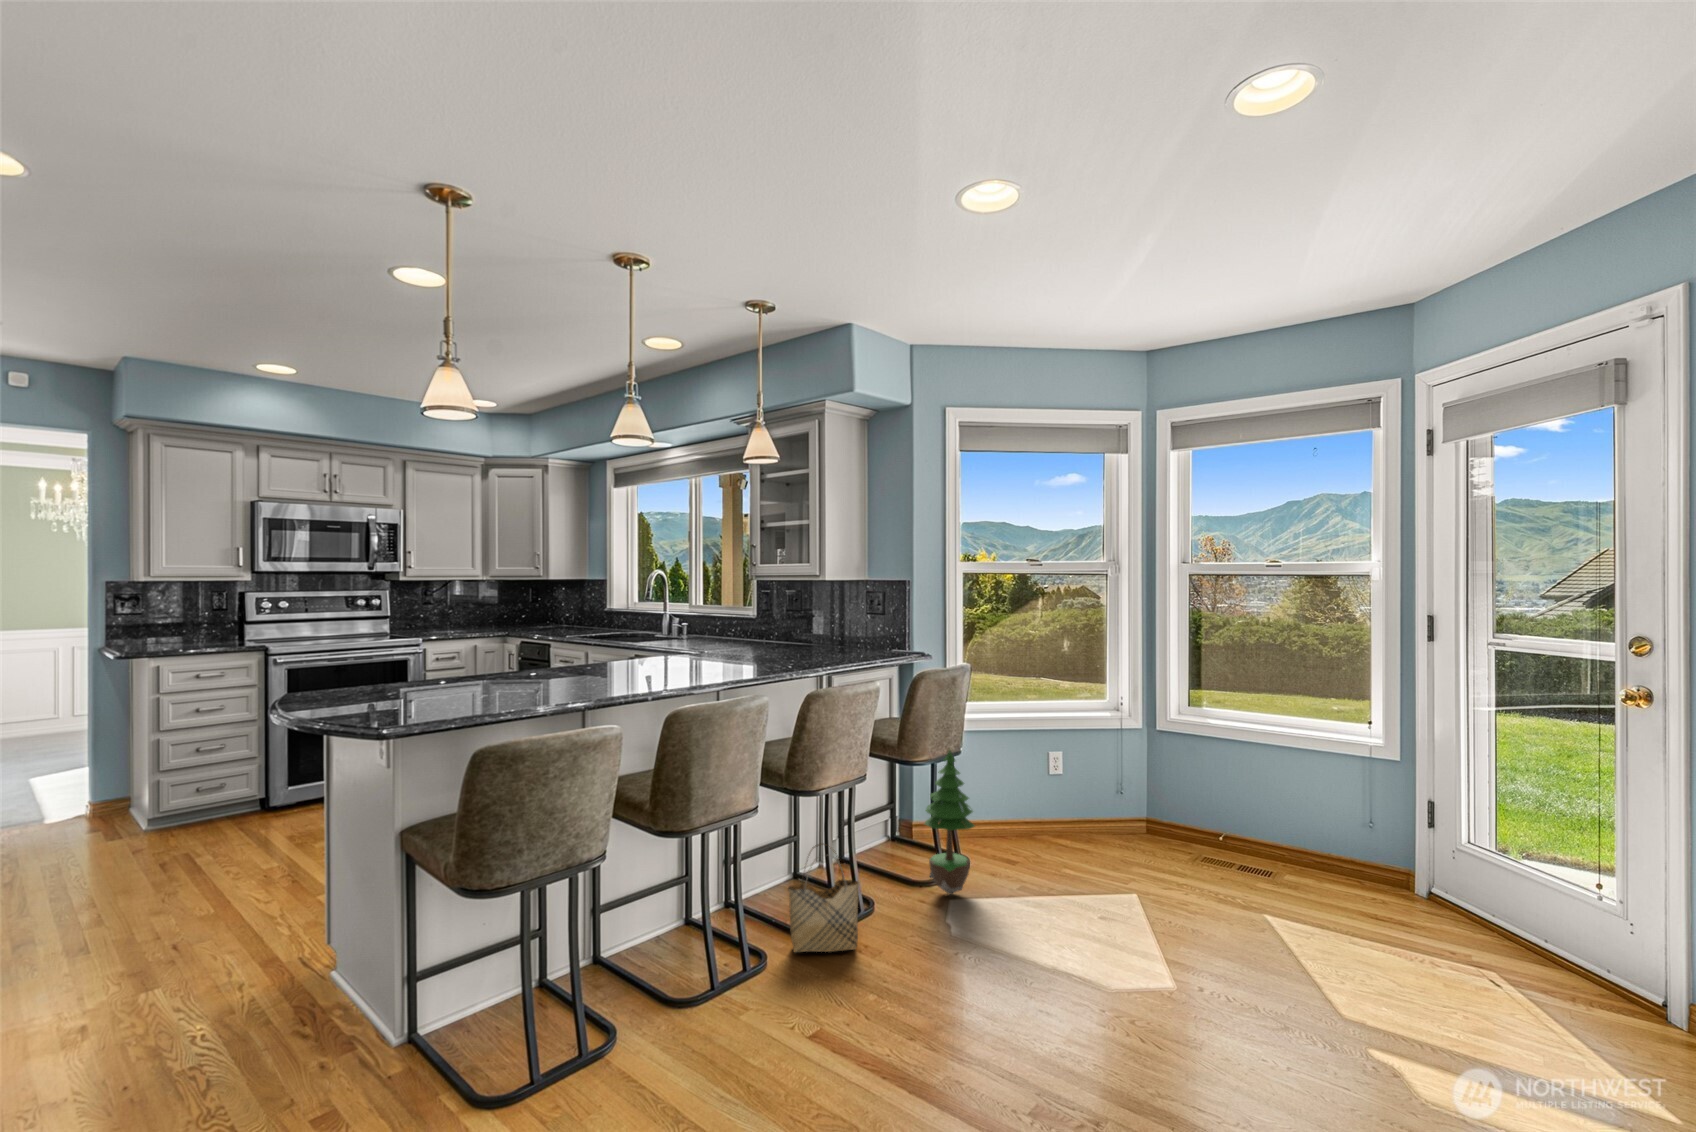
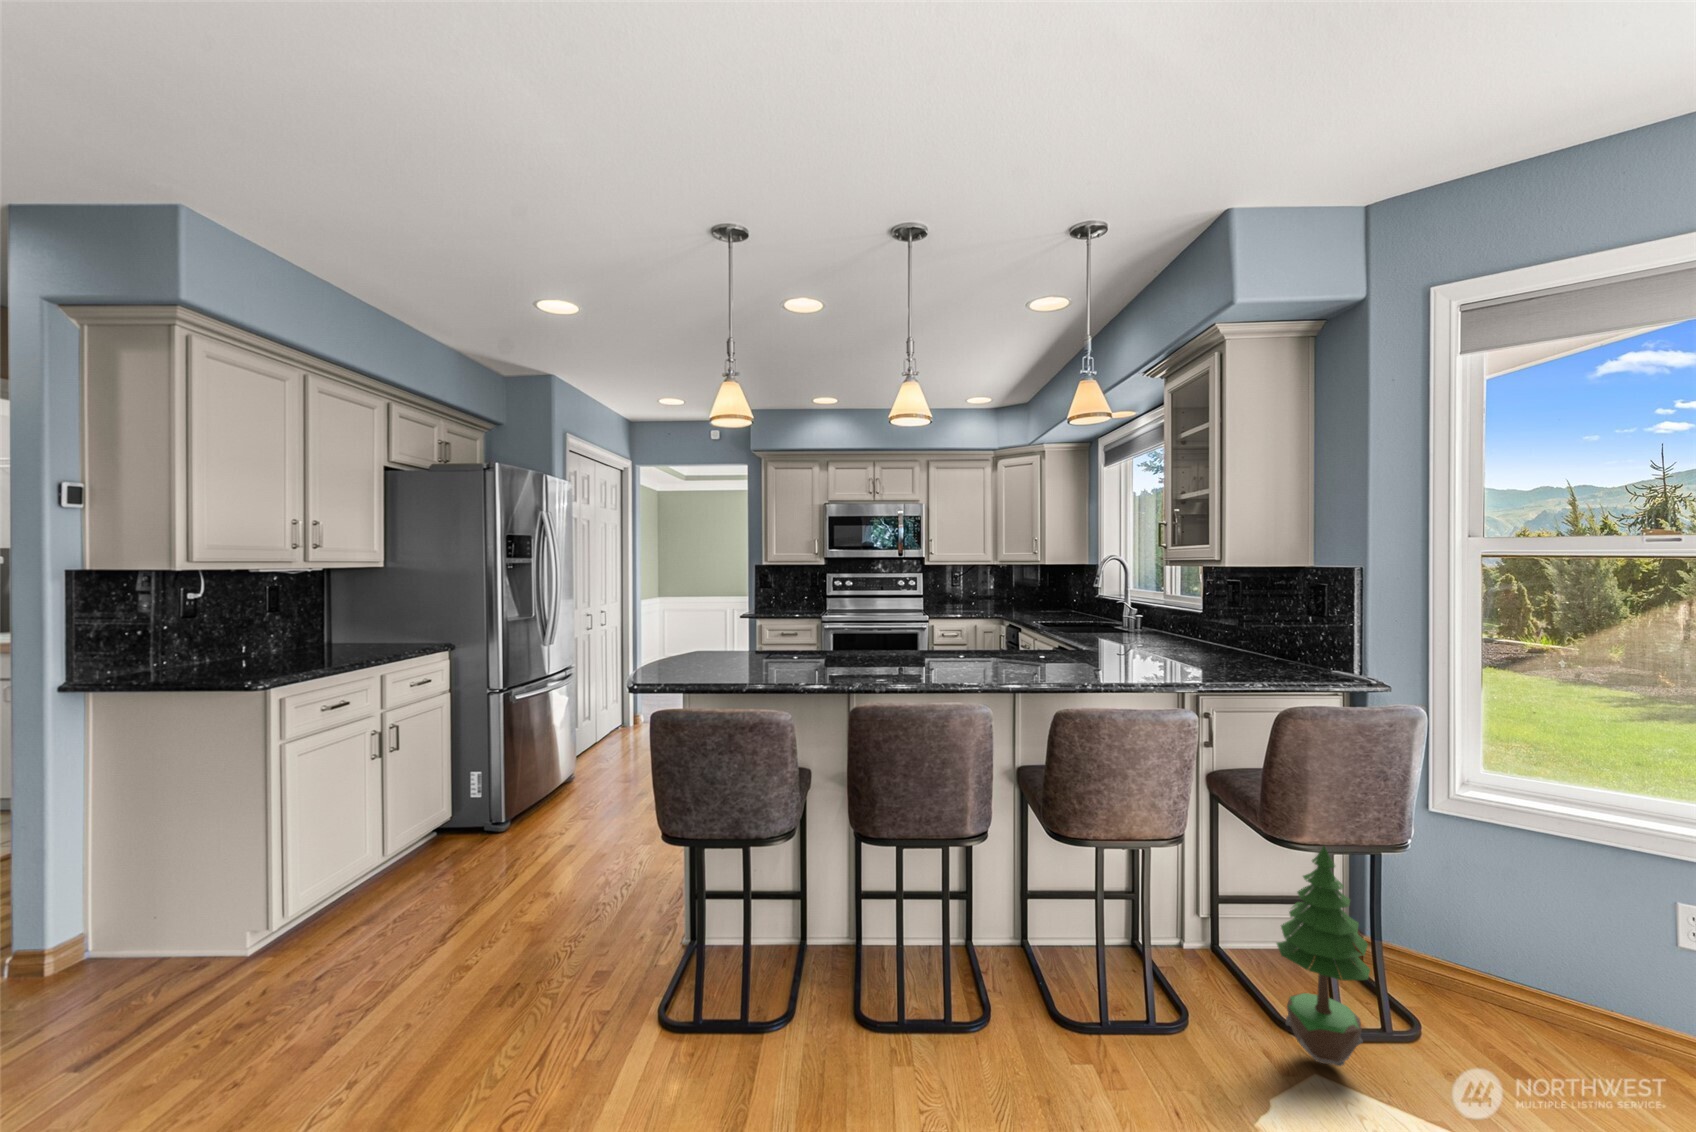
woven basket: present [788,844,859,952] -> none [1017,918,1109,1074]

